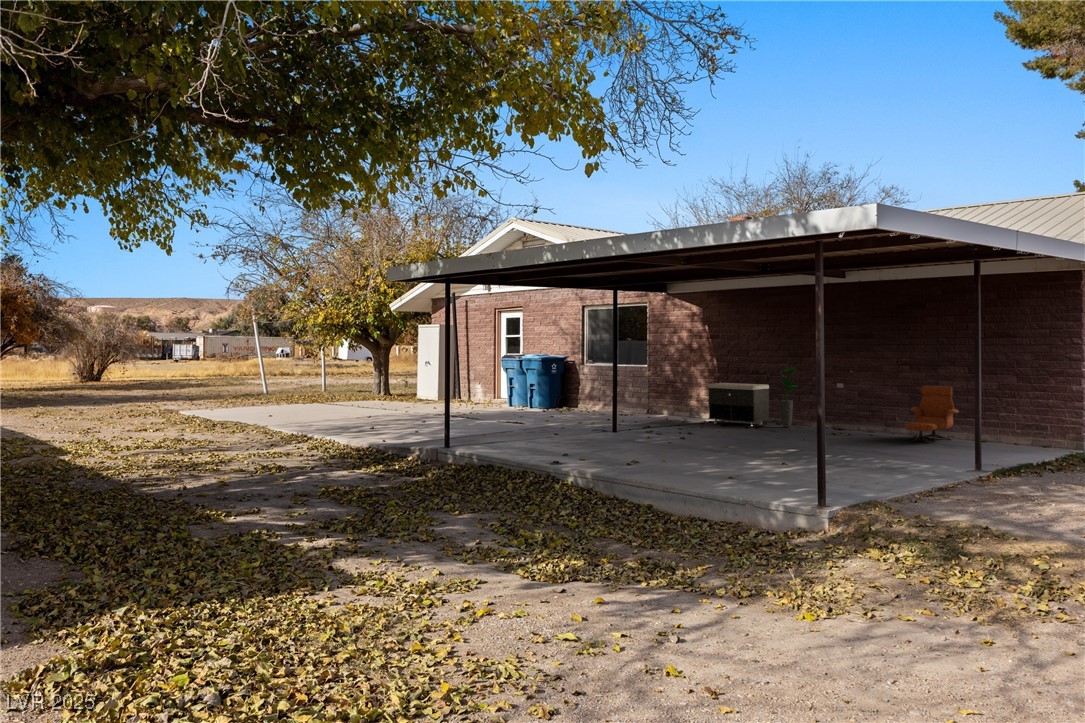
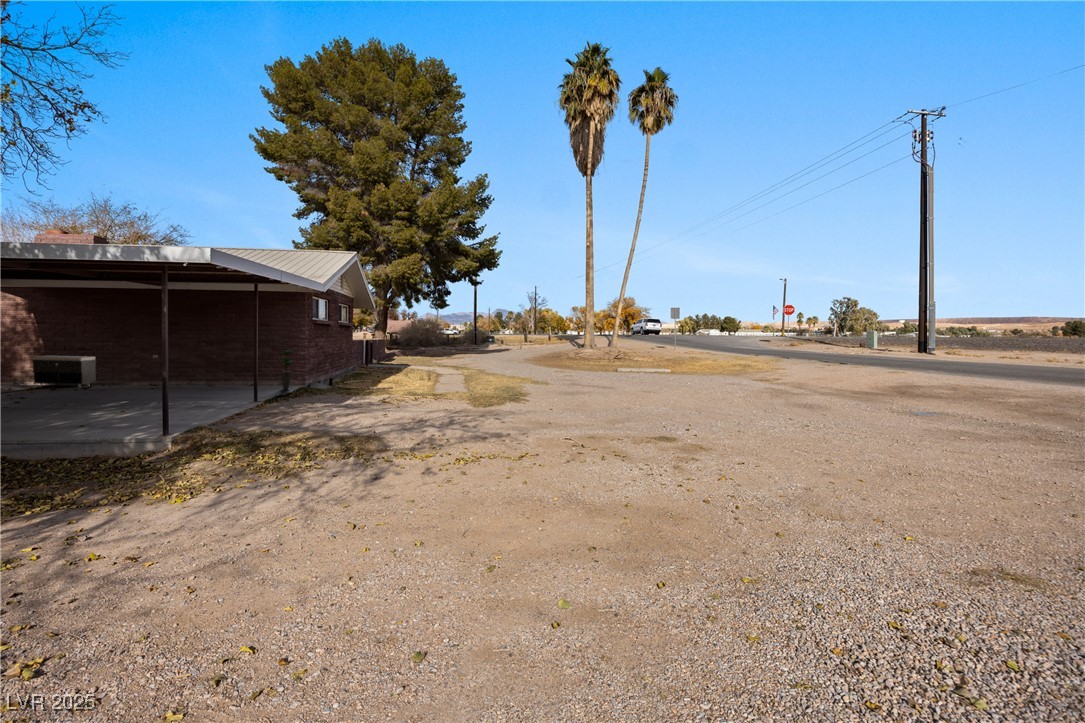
potted plant: present [781,368,796,428] -> present [282,350,292,389]
lounge chair: present [906,386,958,443] -> none [209,357,242,390]

